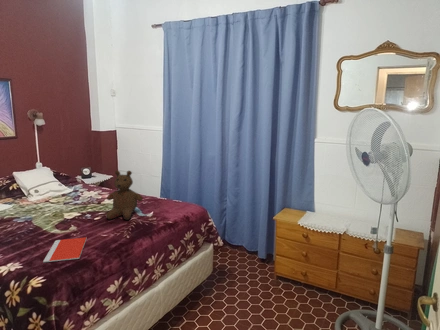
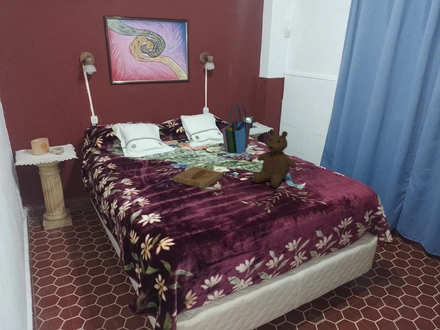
tote bag: none [66,154,93,200] -> present [222,105,251,153]
tray: none [23,216,75,233] -> present [173,166,223,188]
notebook: present [43,238,87,262] -> none [179,197,227,226]

